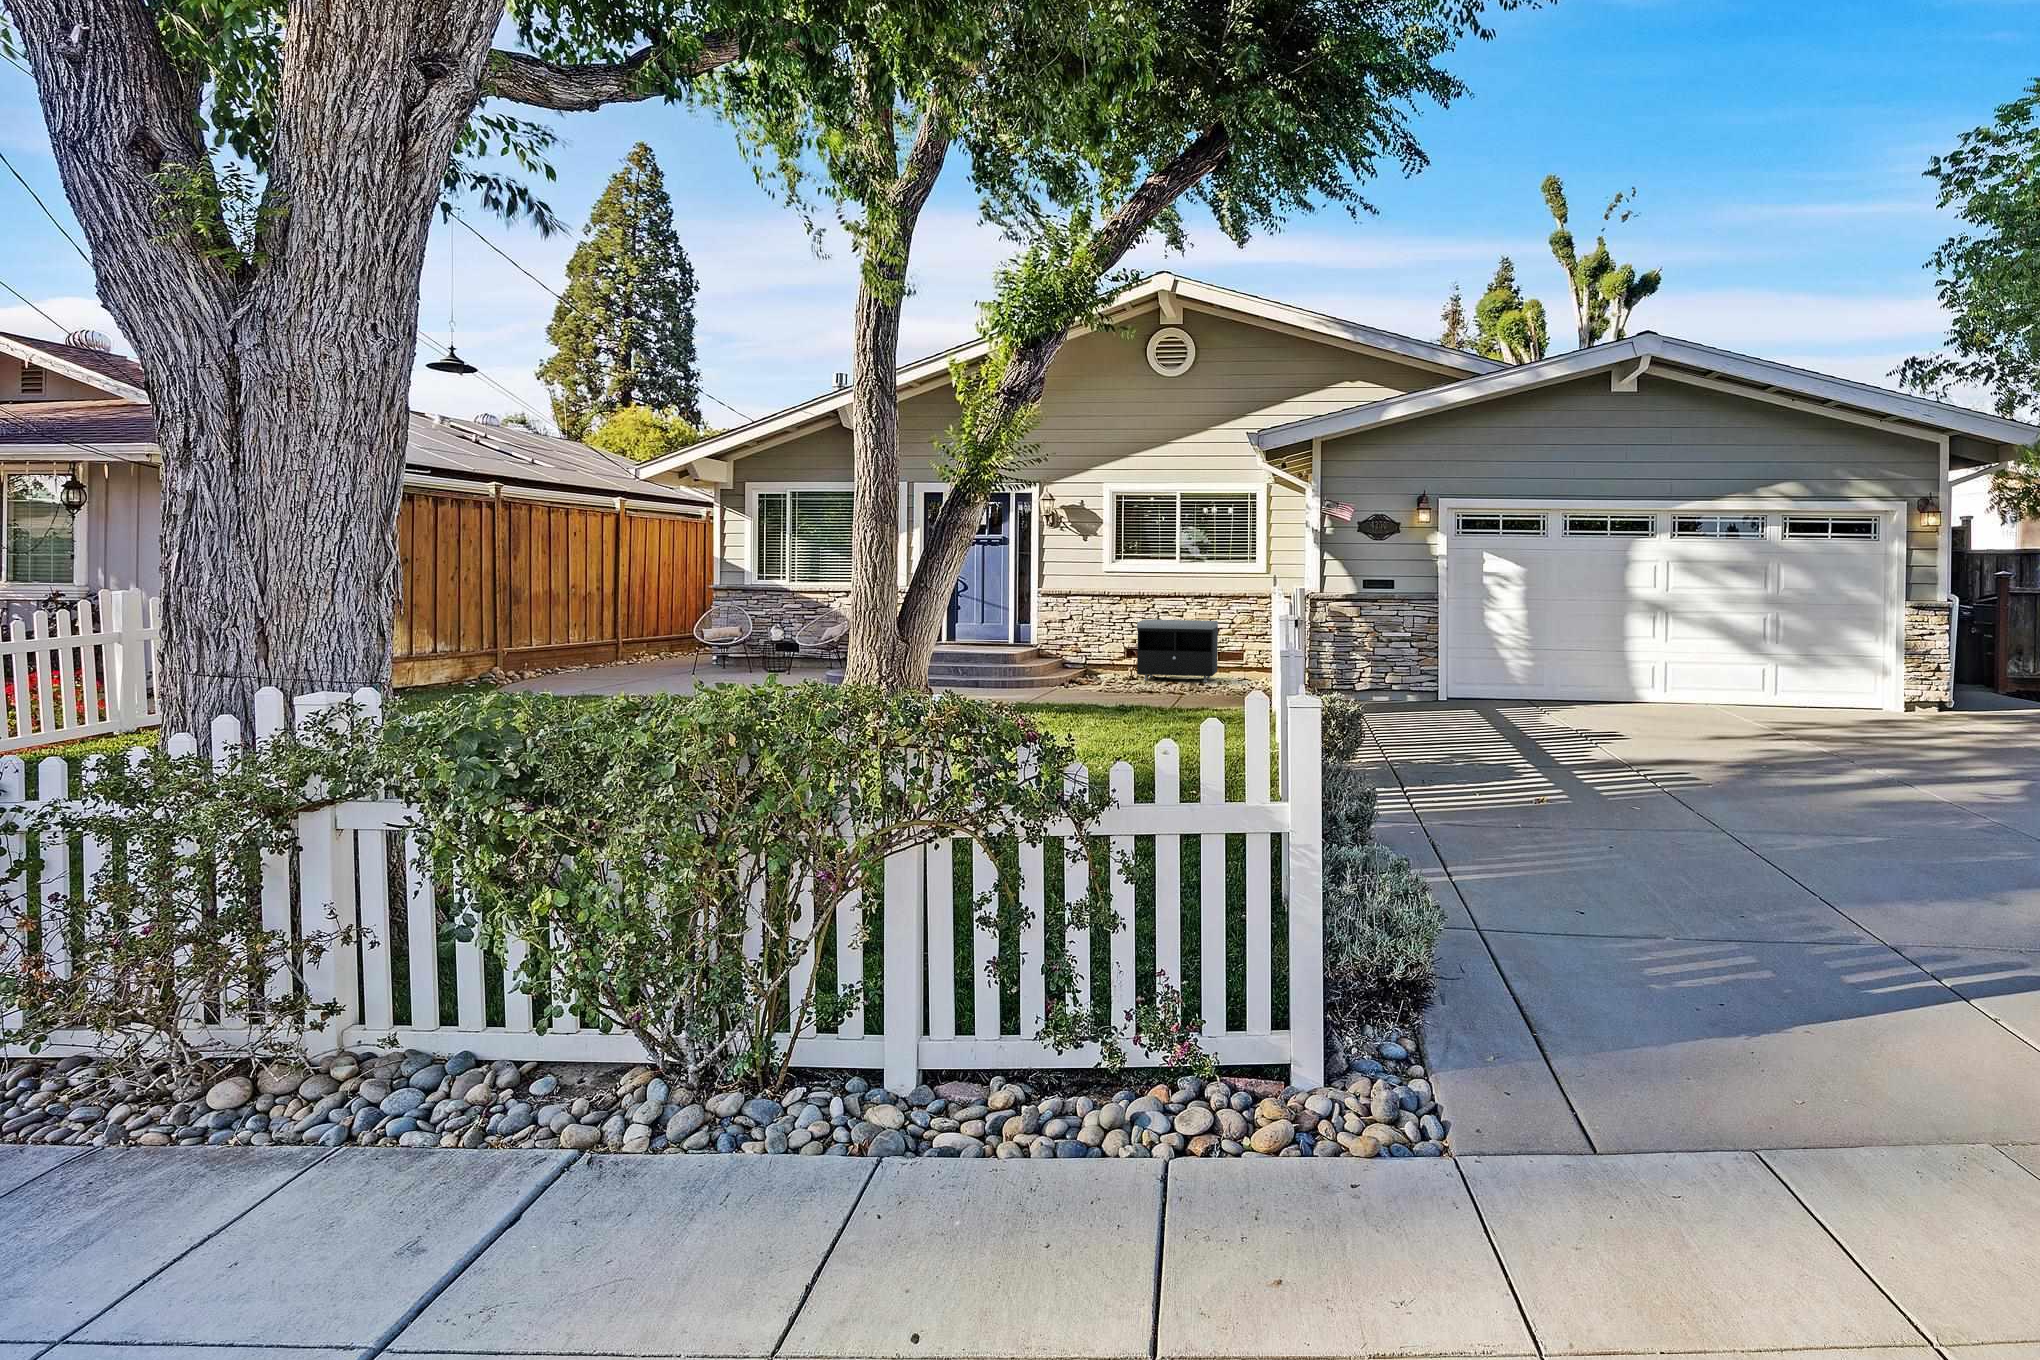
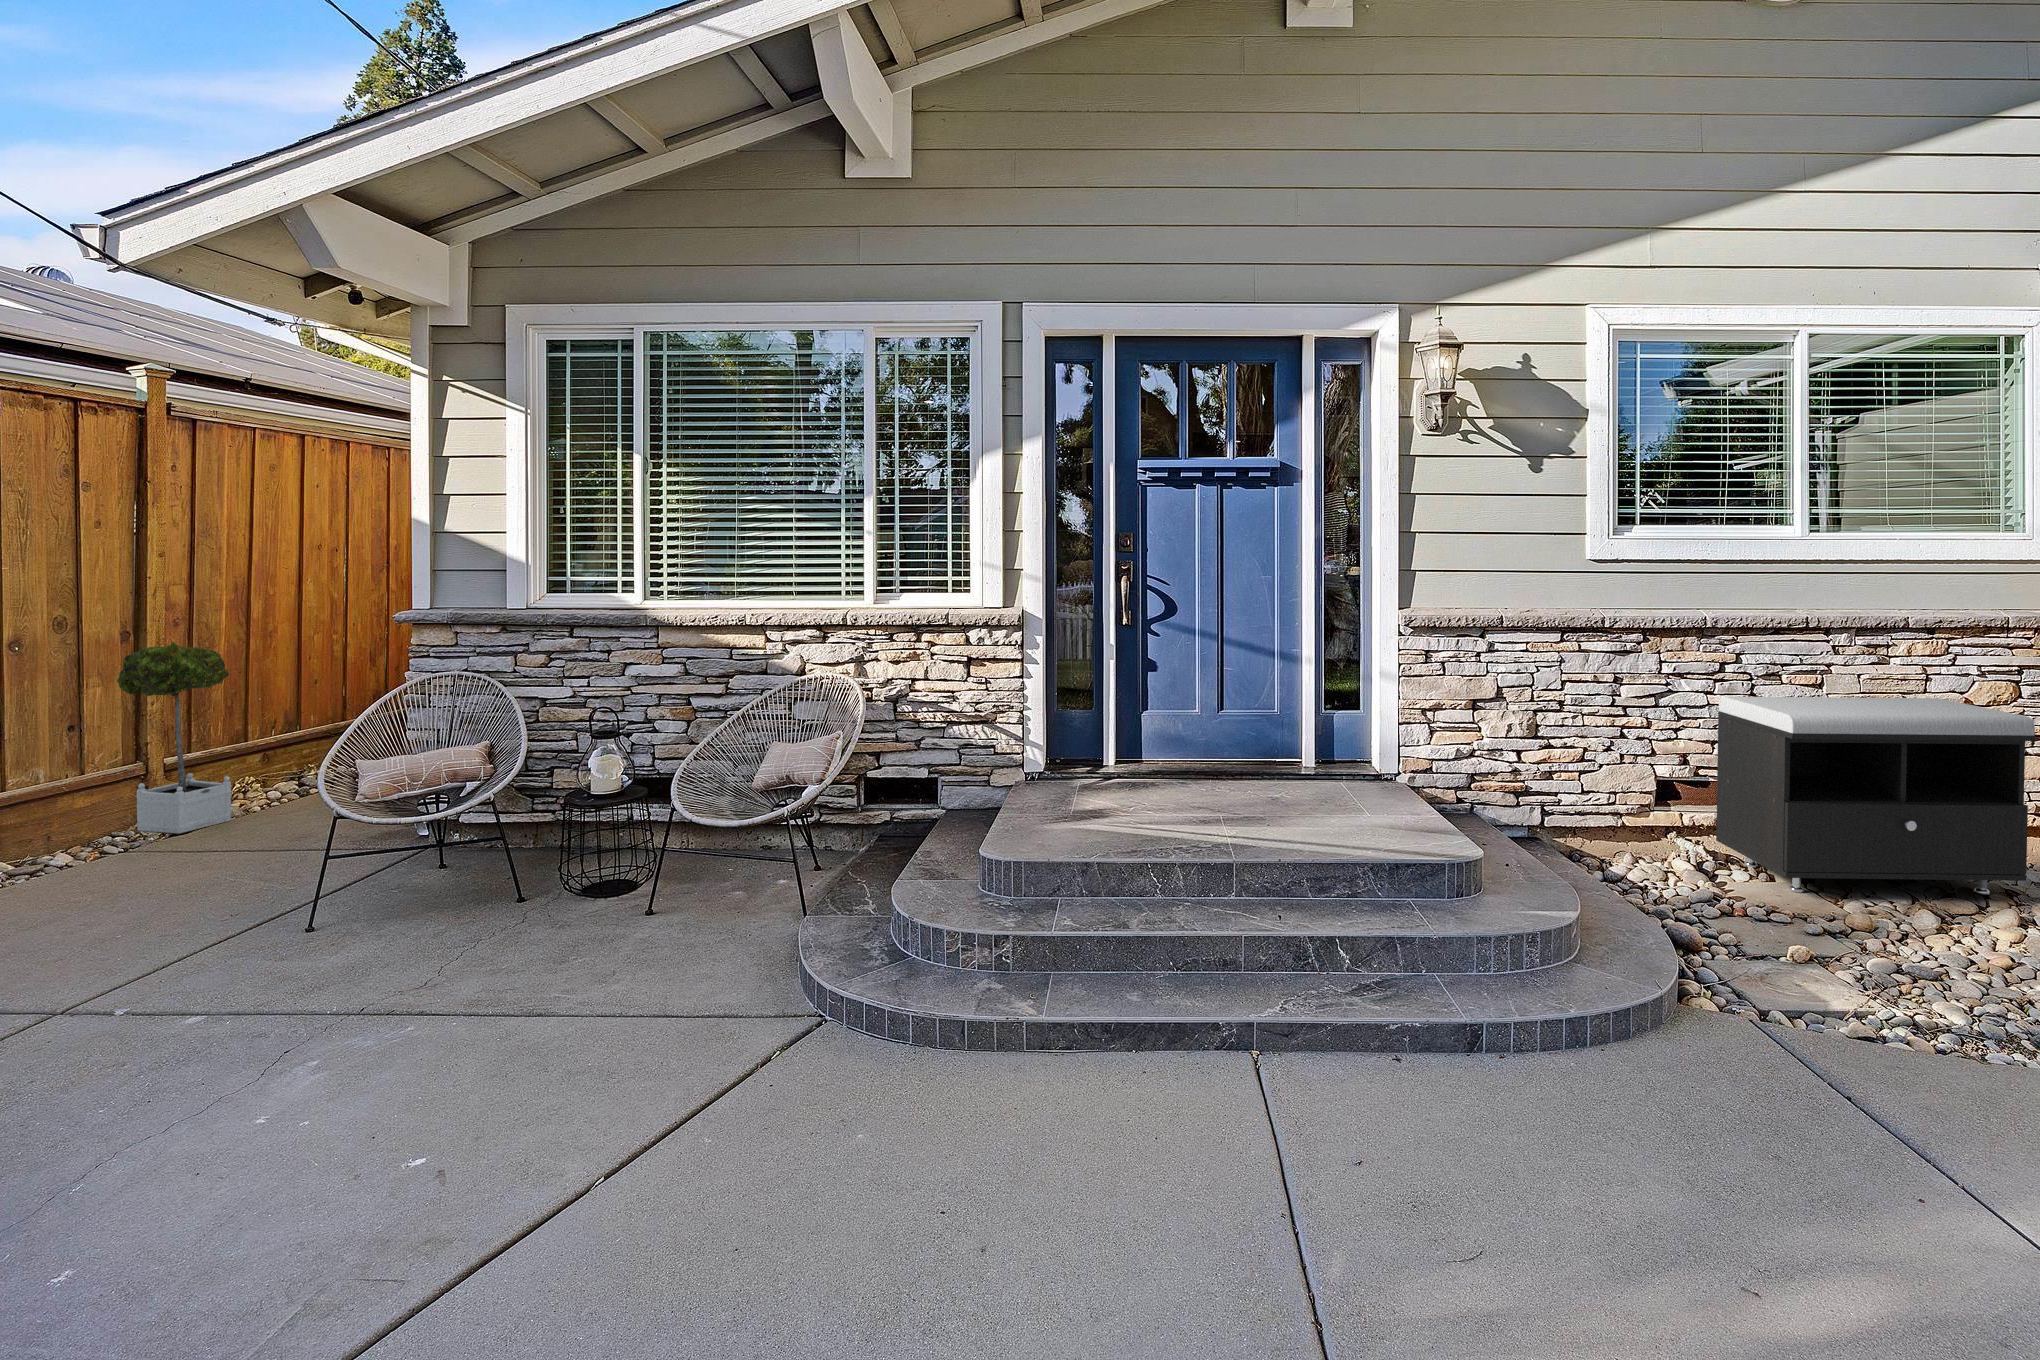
potted tree: none [619,596,652,661] -> present [117,642,231,833]

